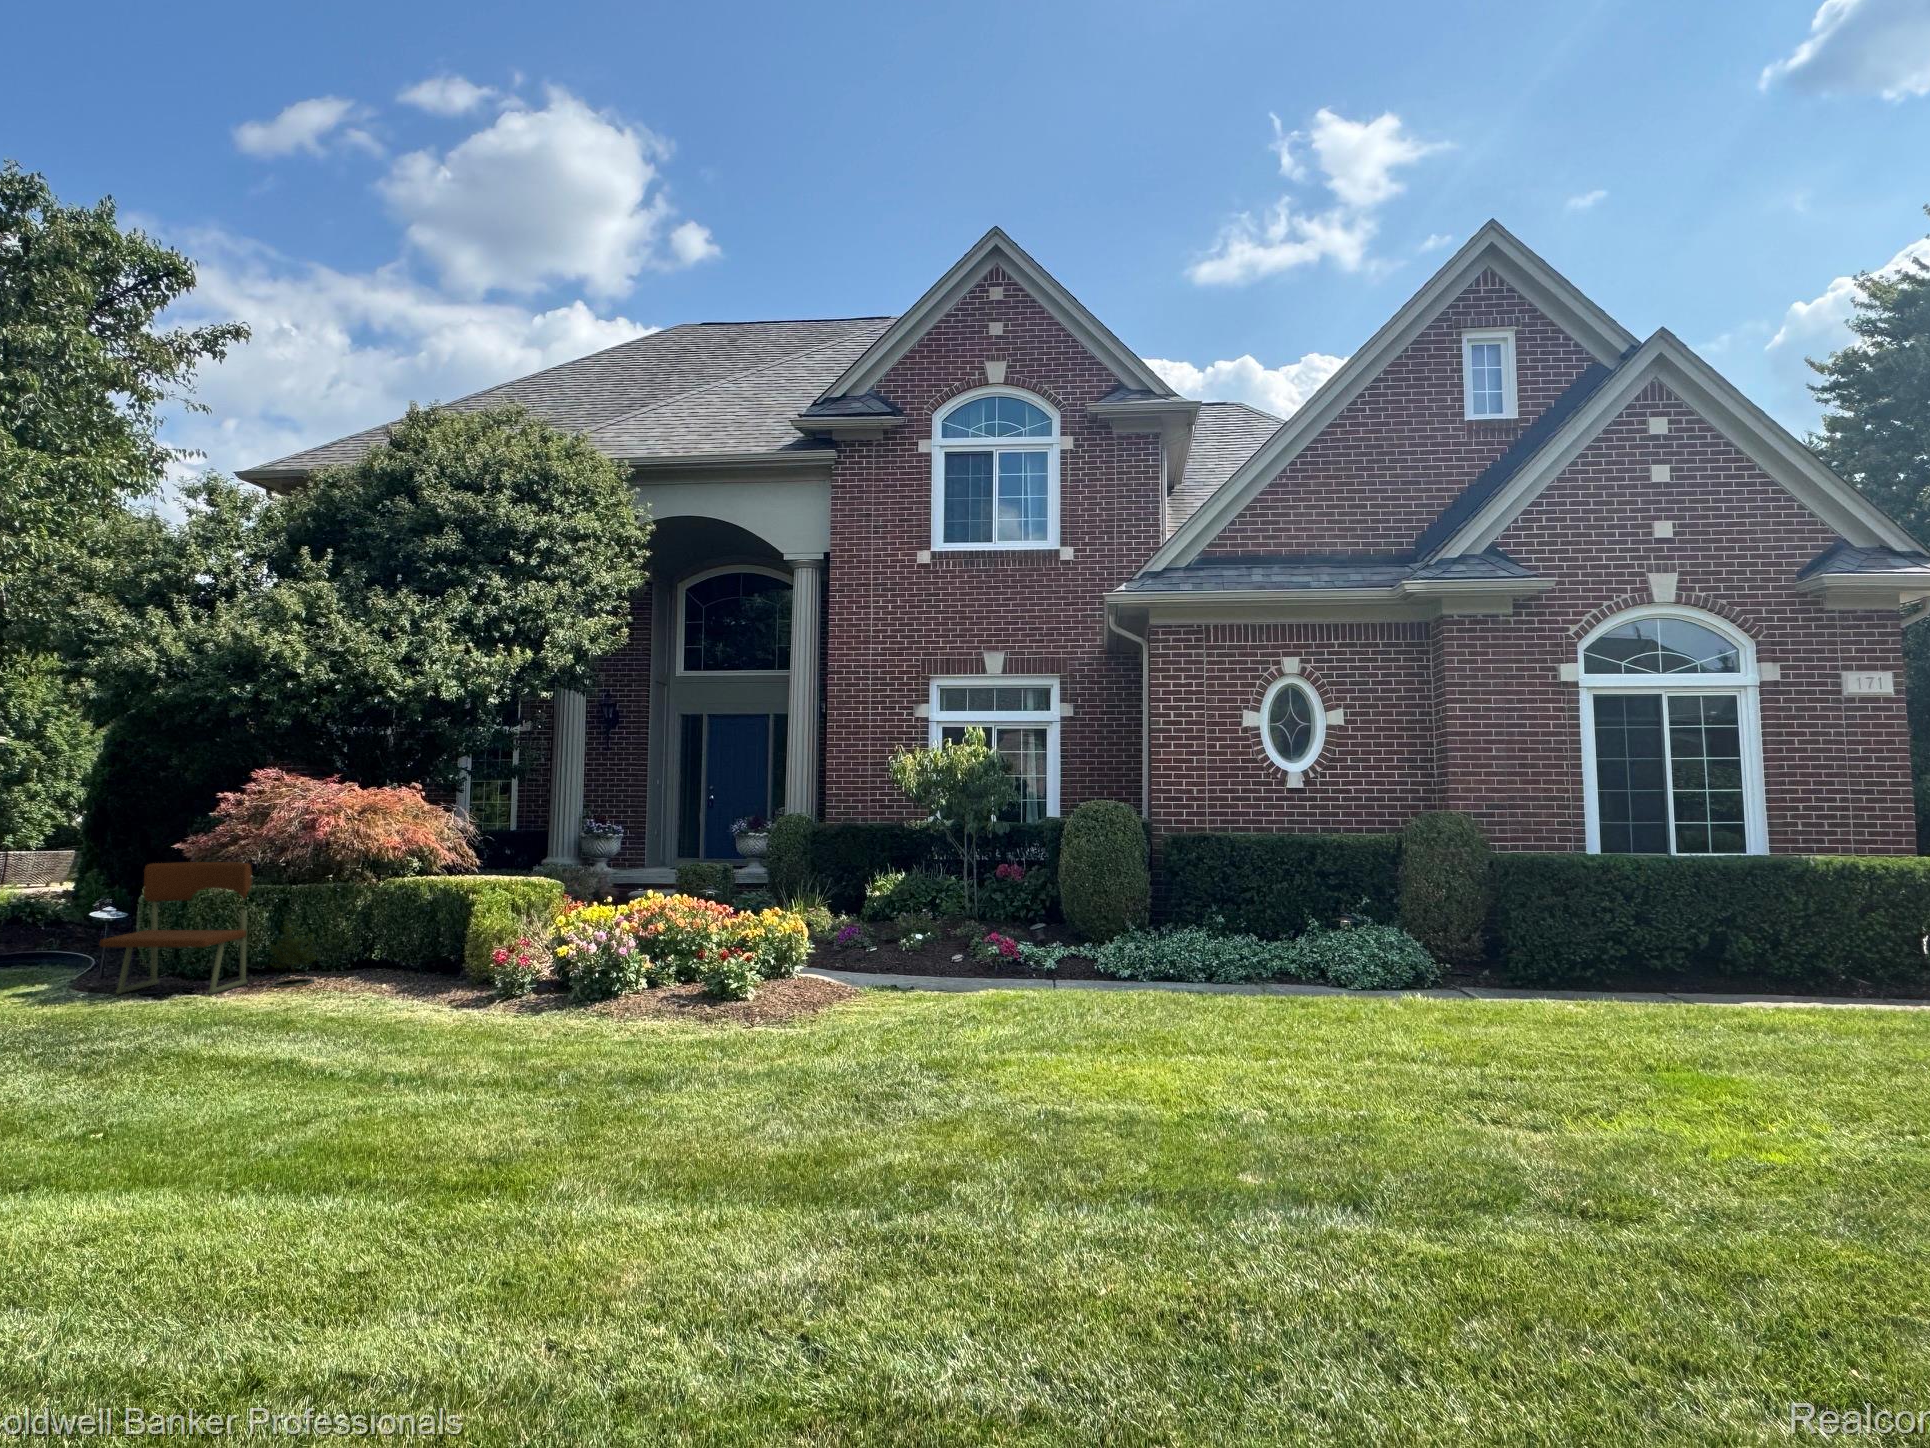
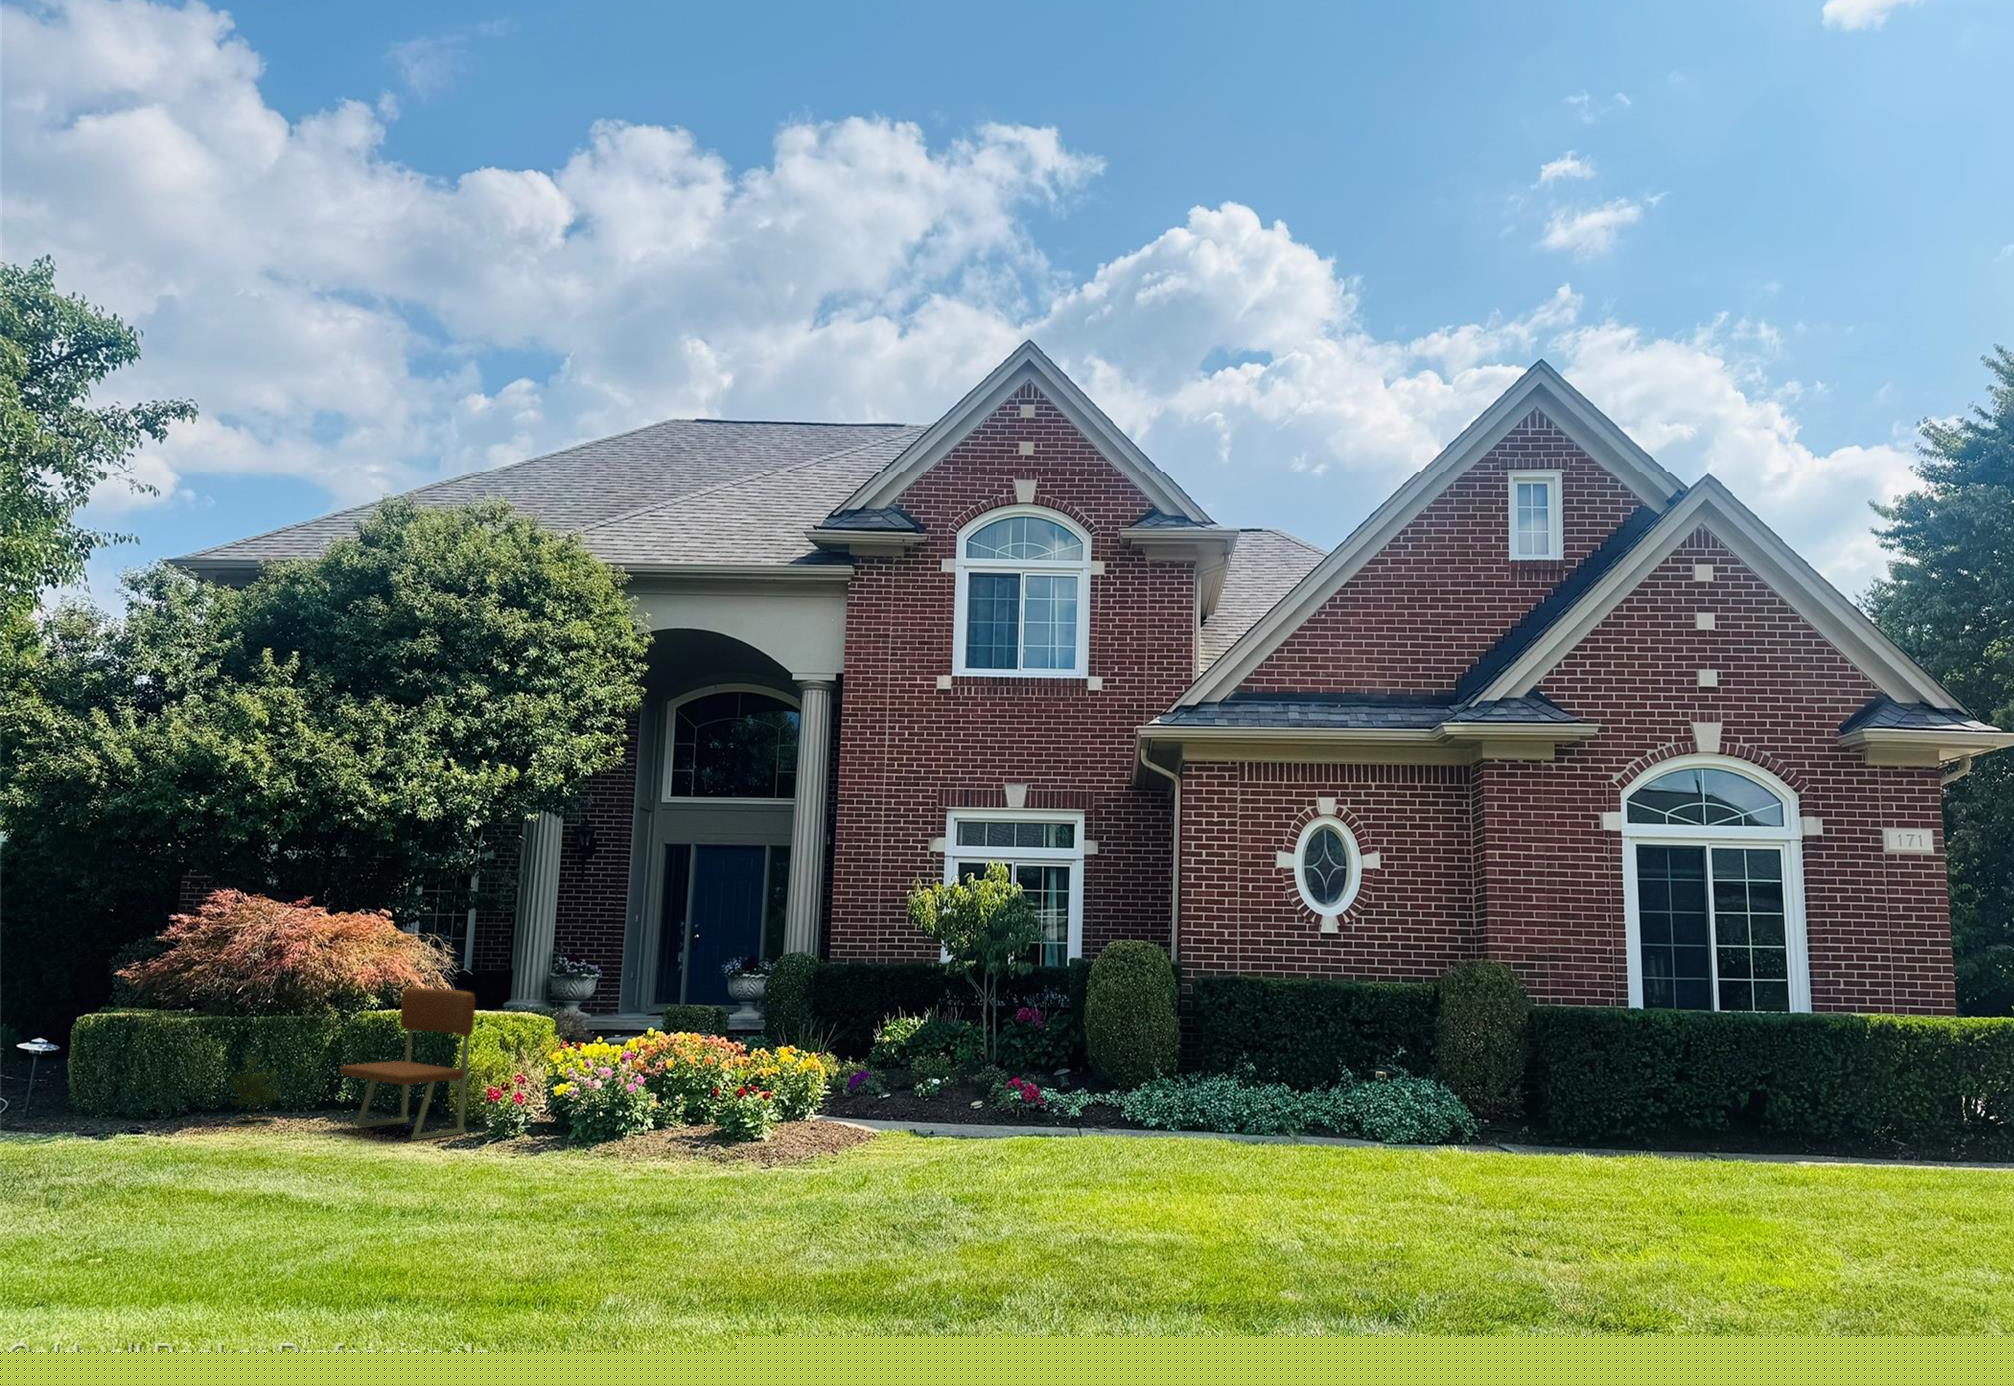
bench: present [100,862,252,994] -> present [340,988,475,1140]

